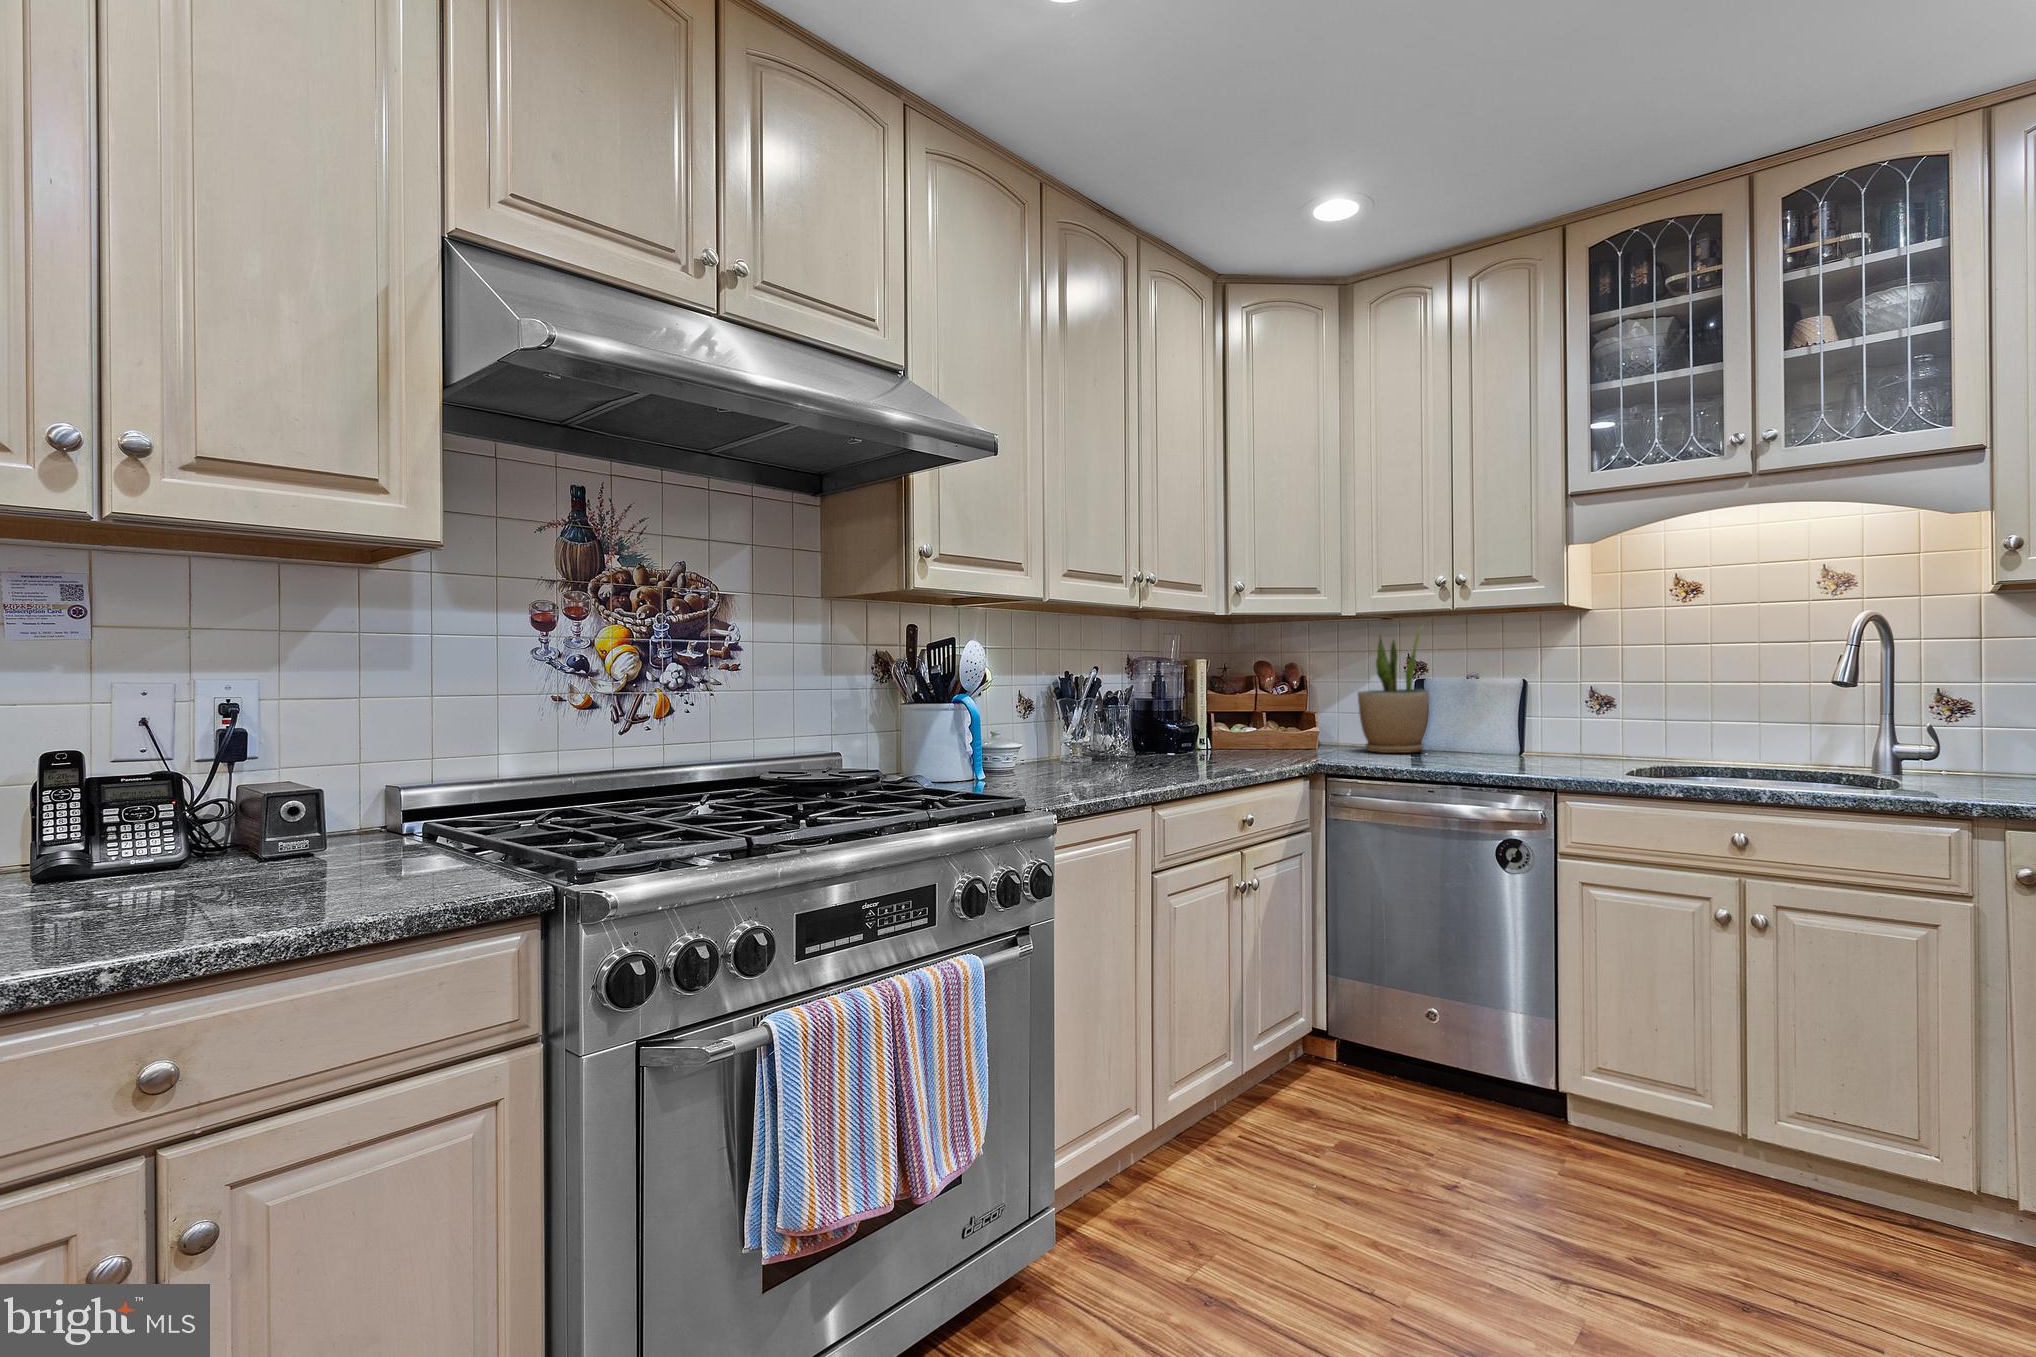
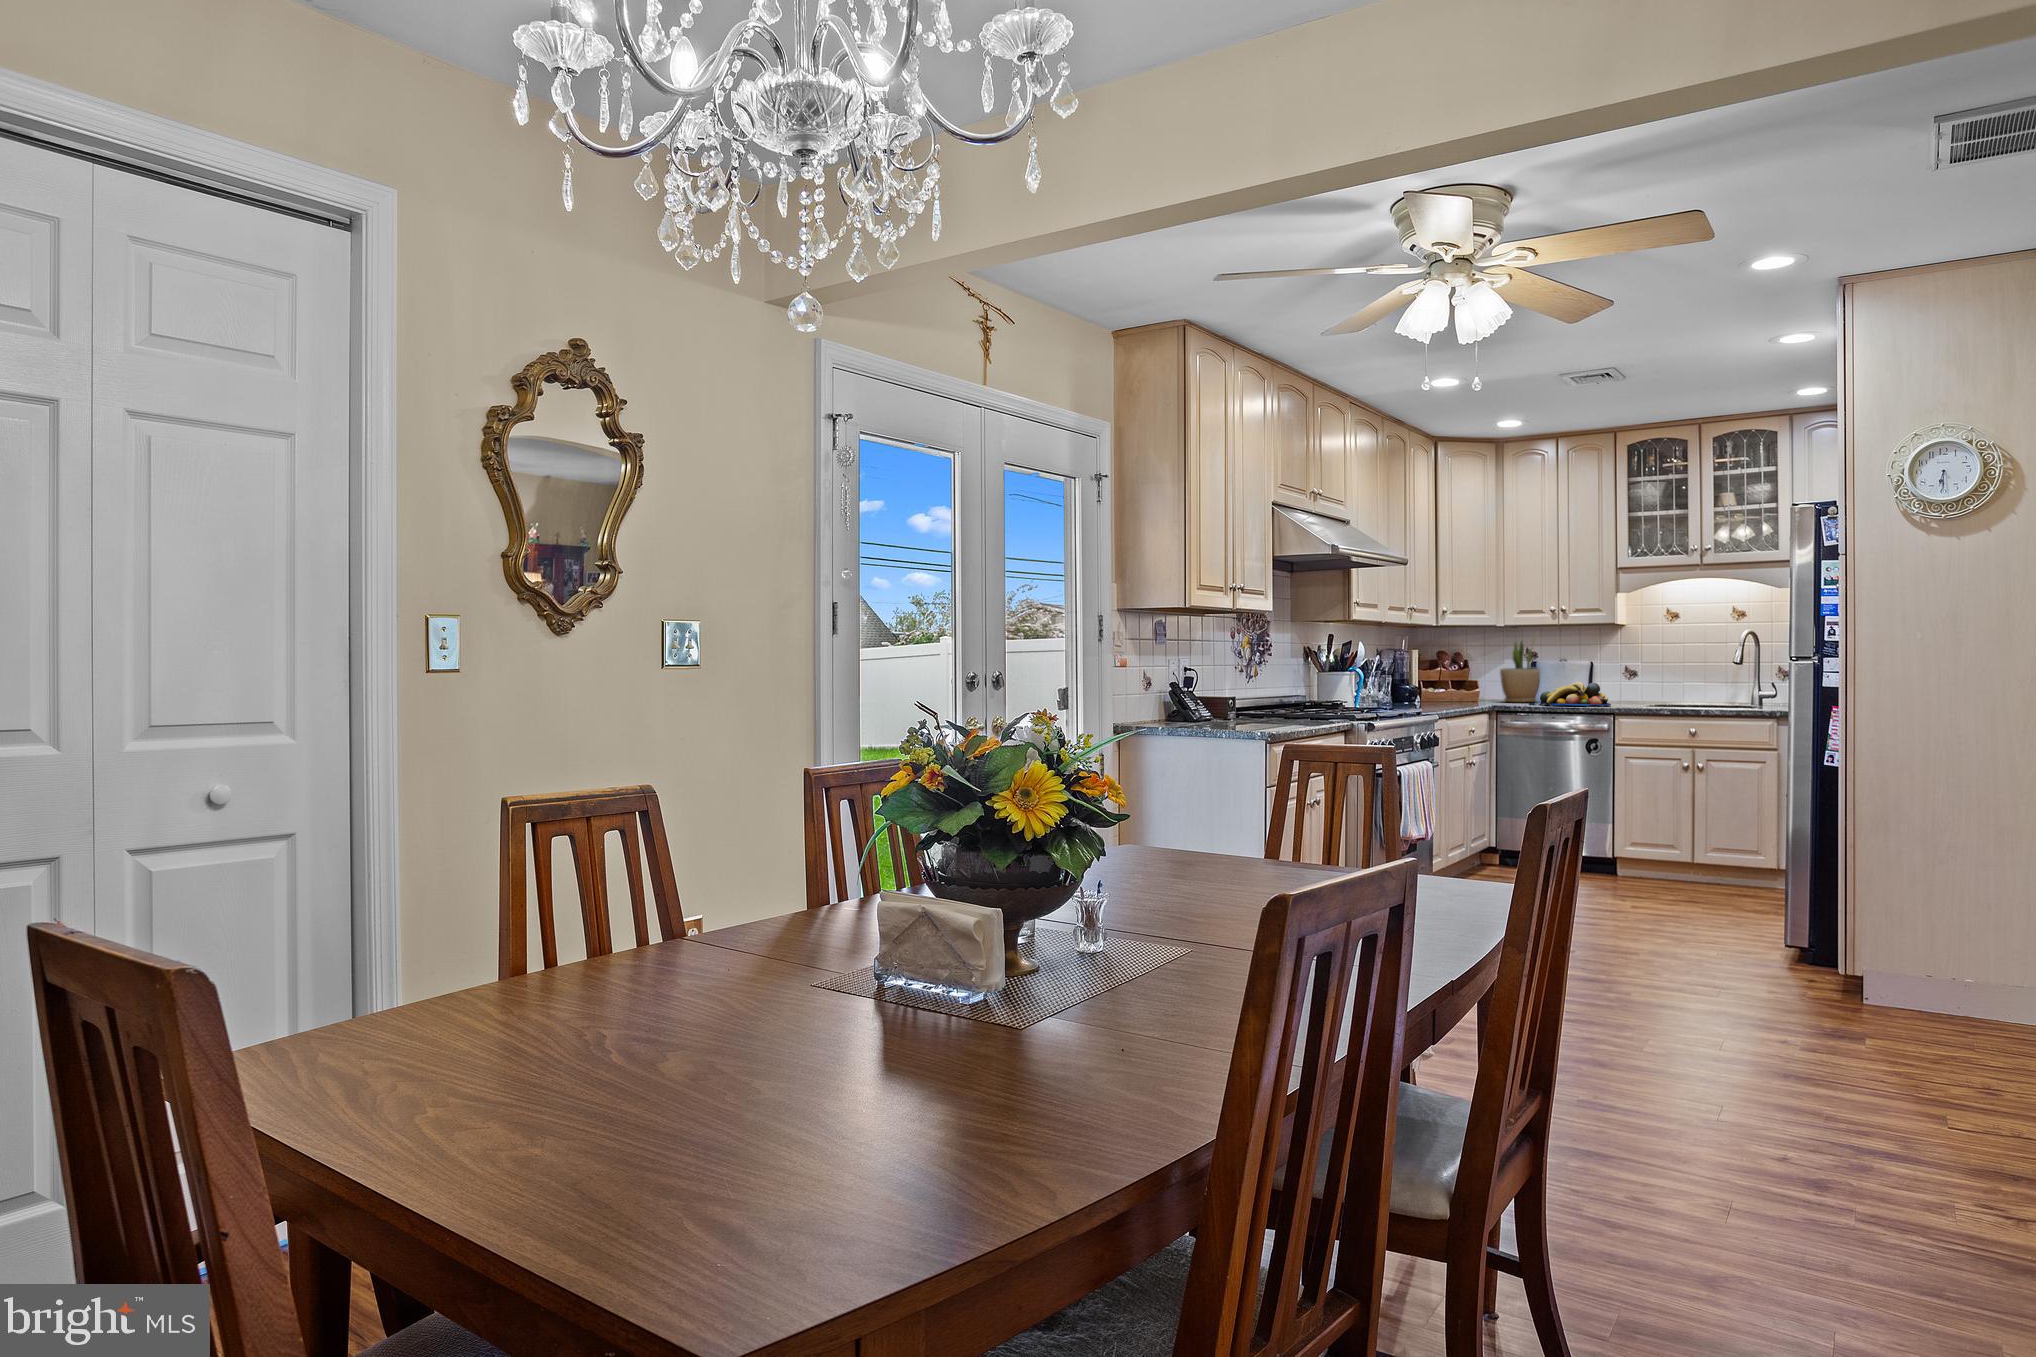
fruit bowl: none [1413,719,1557,770] -> present [1539,682,1611,706]

